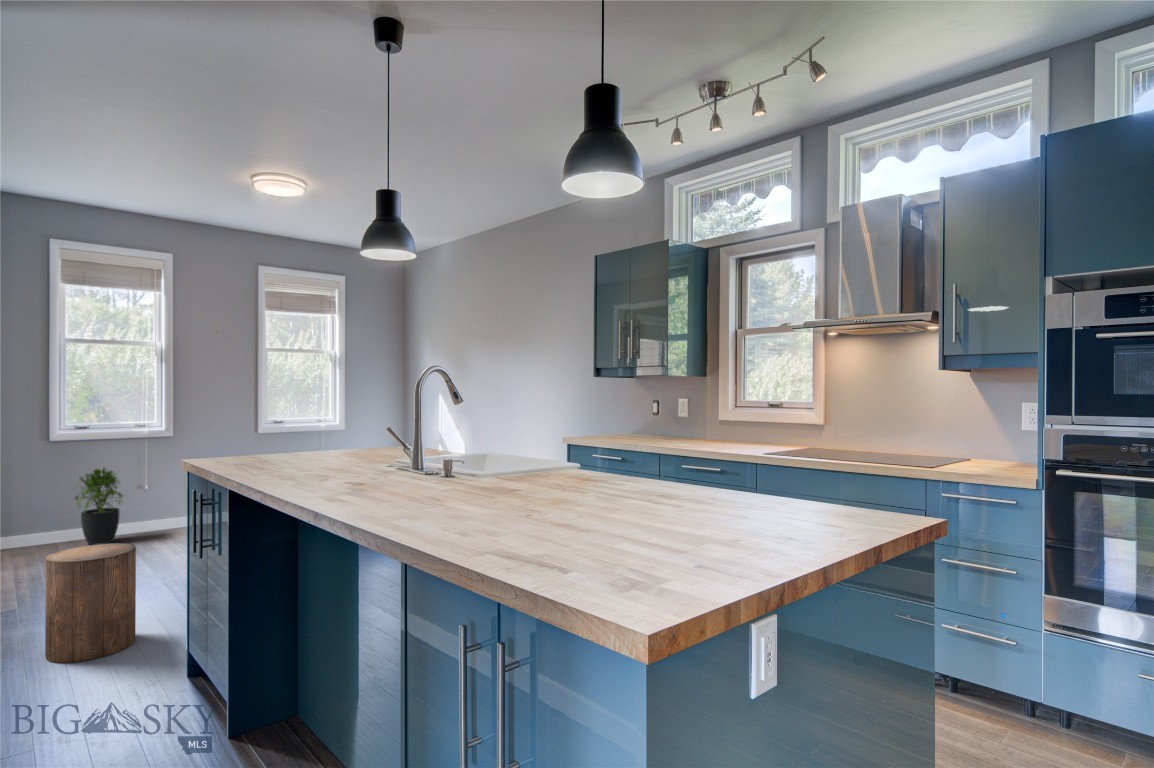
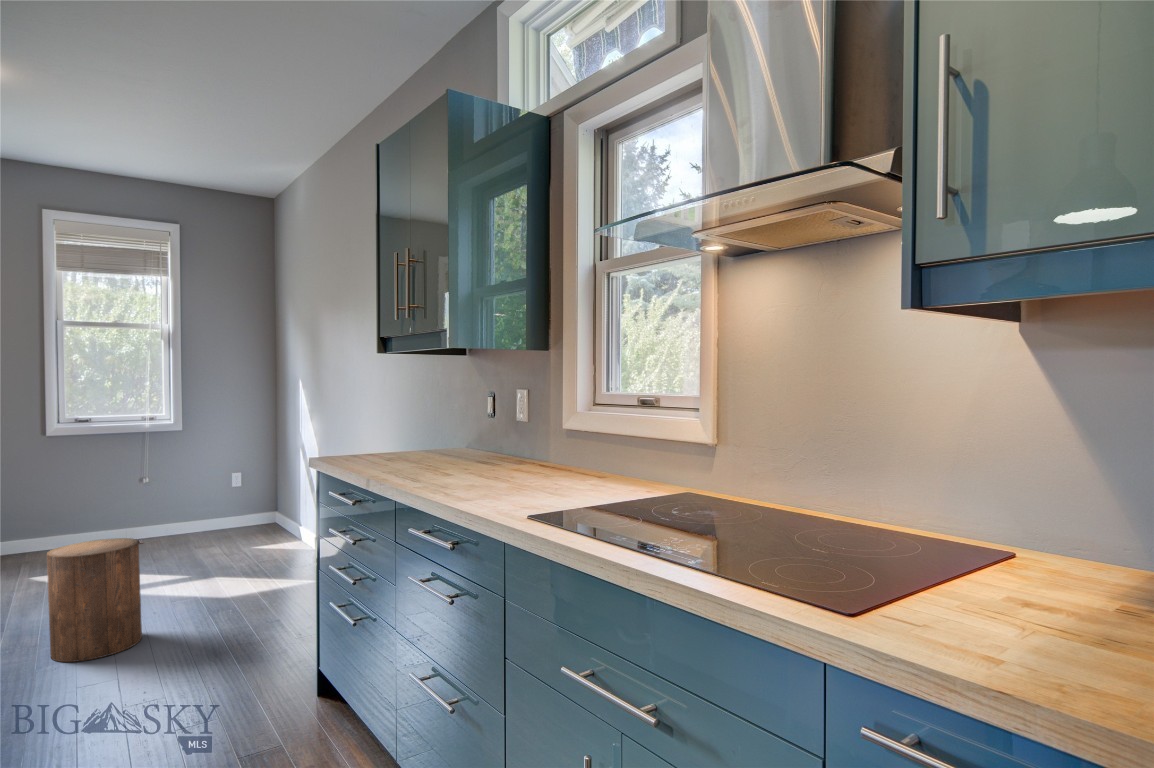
potted plant: present [74,468,123,545] -> none [80,463,138,545]

